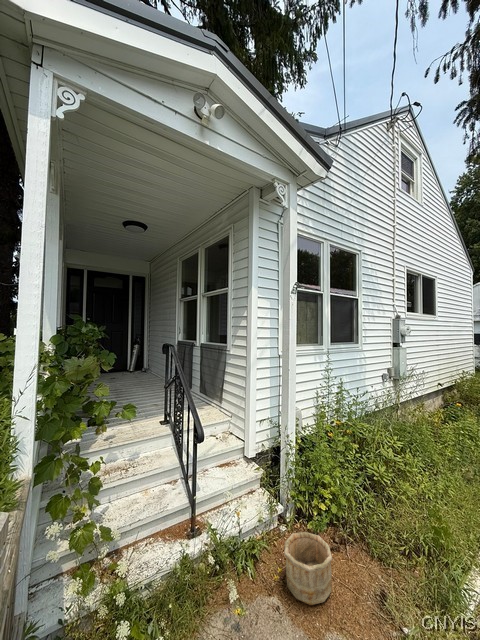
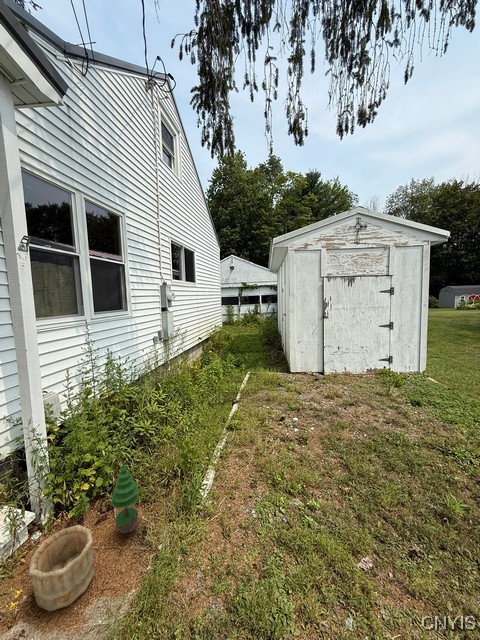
potted tree: none [346,495,376,574] -> present [111,463,140,533]

